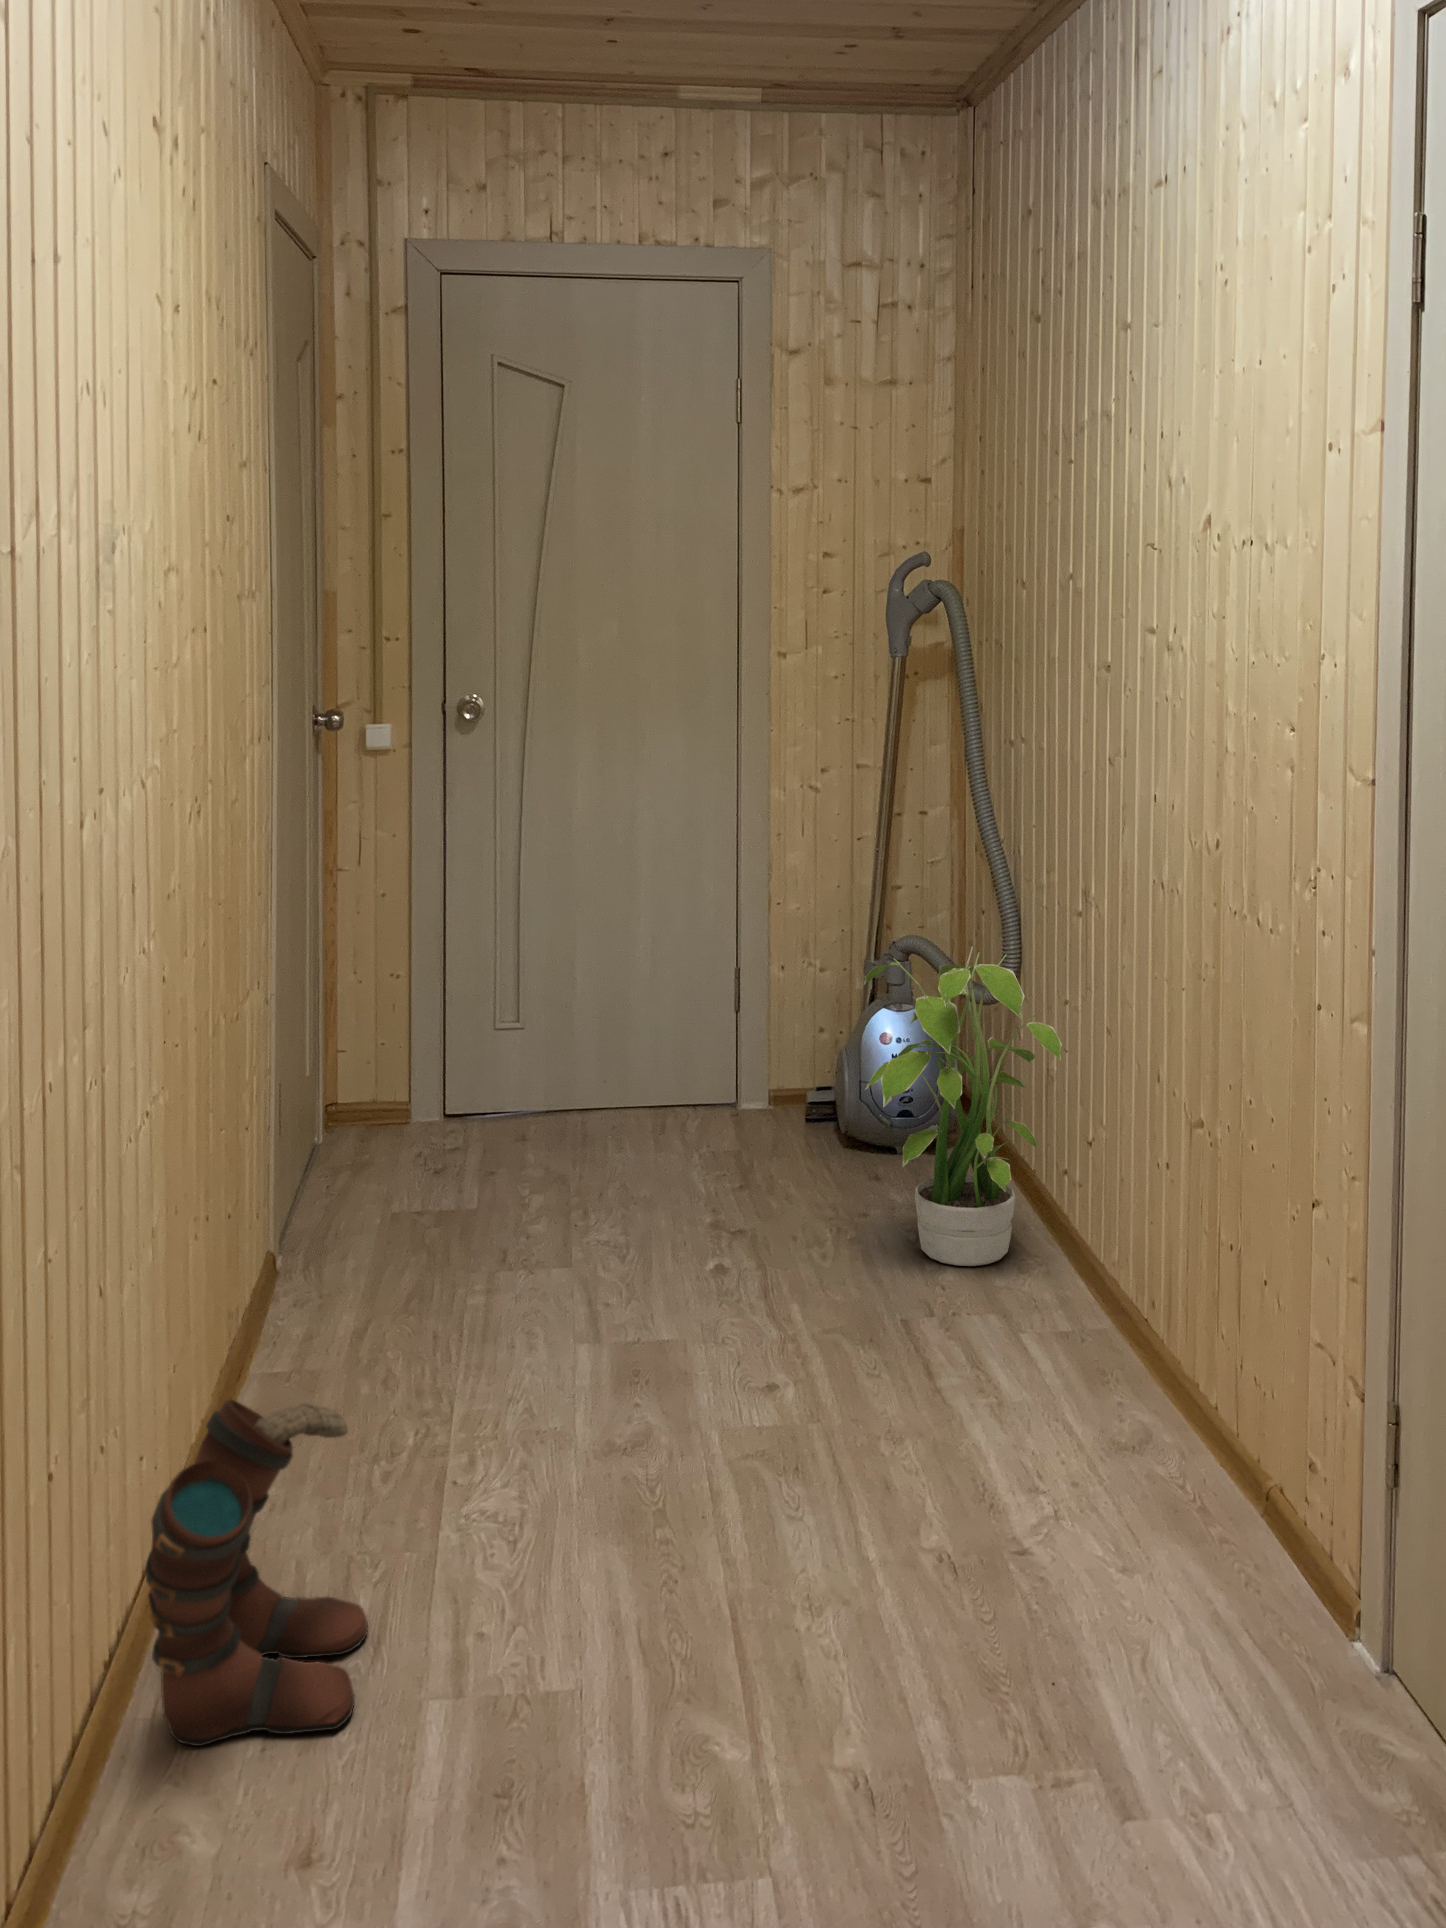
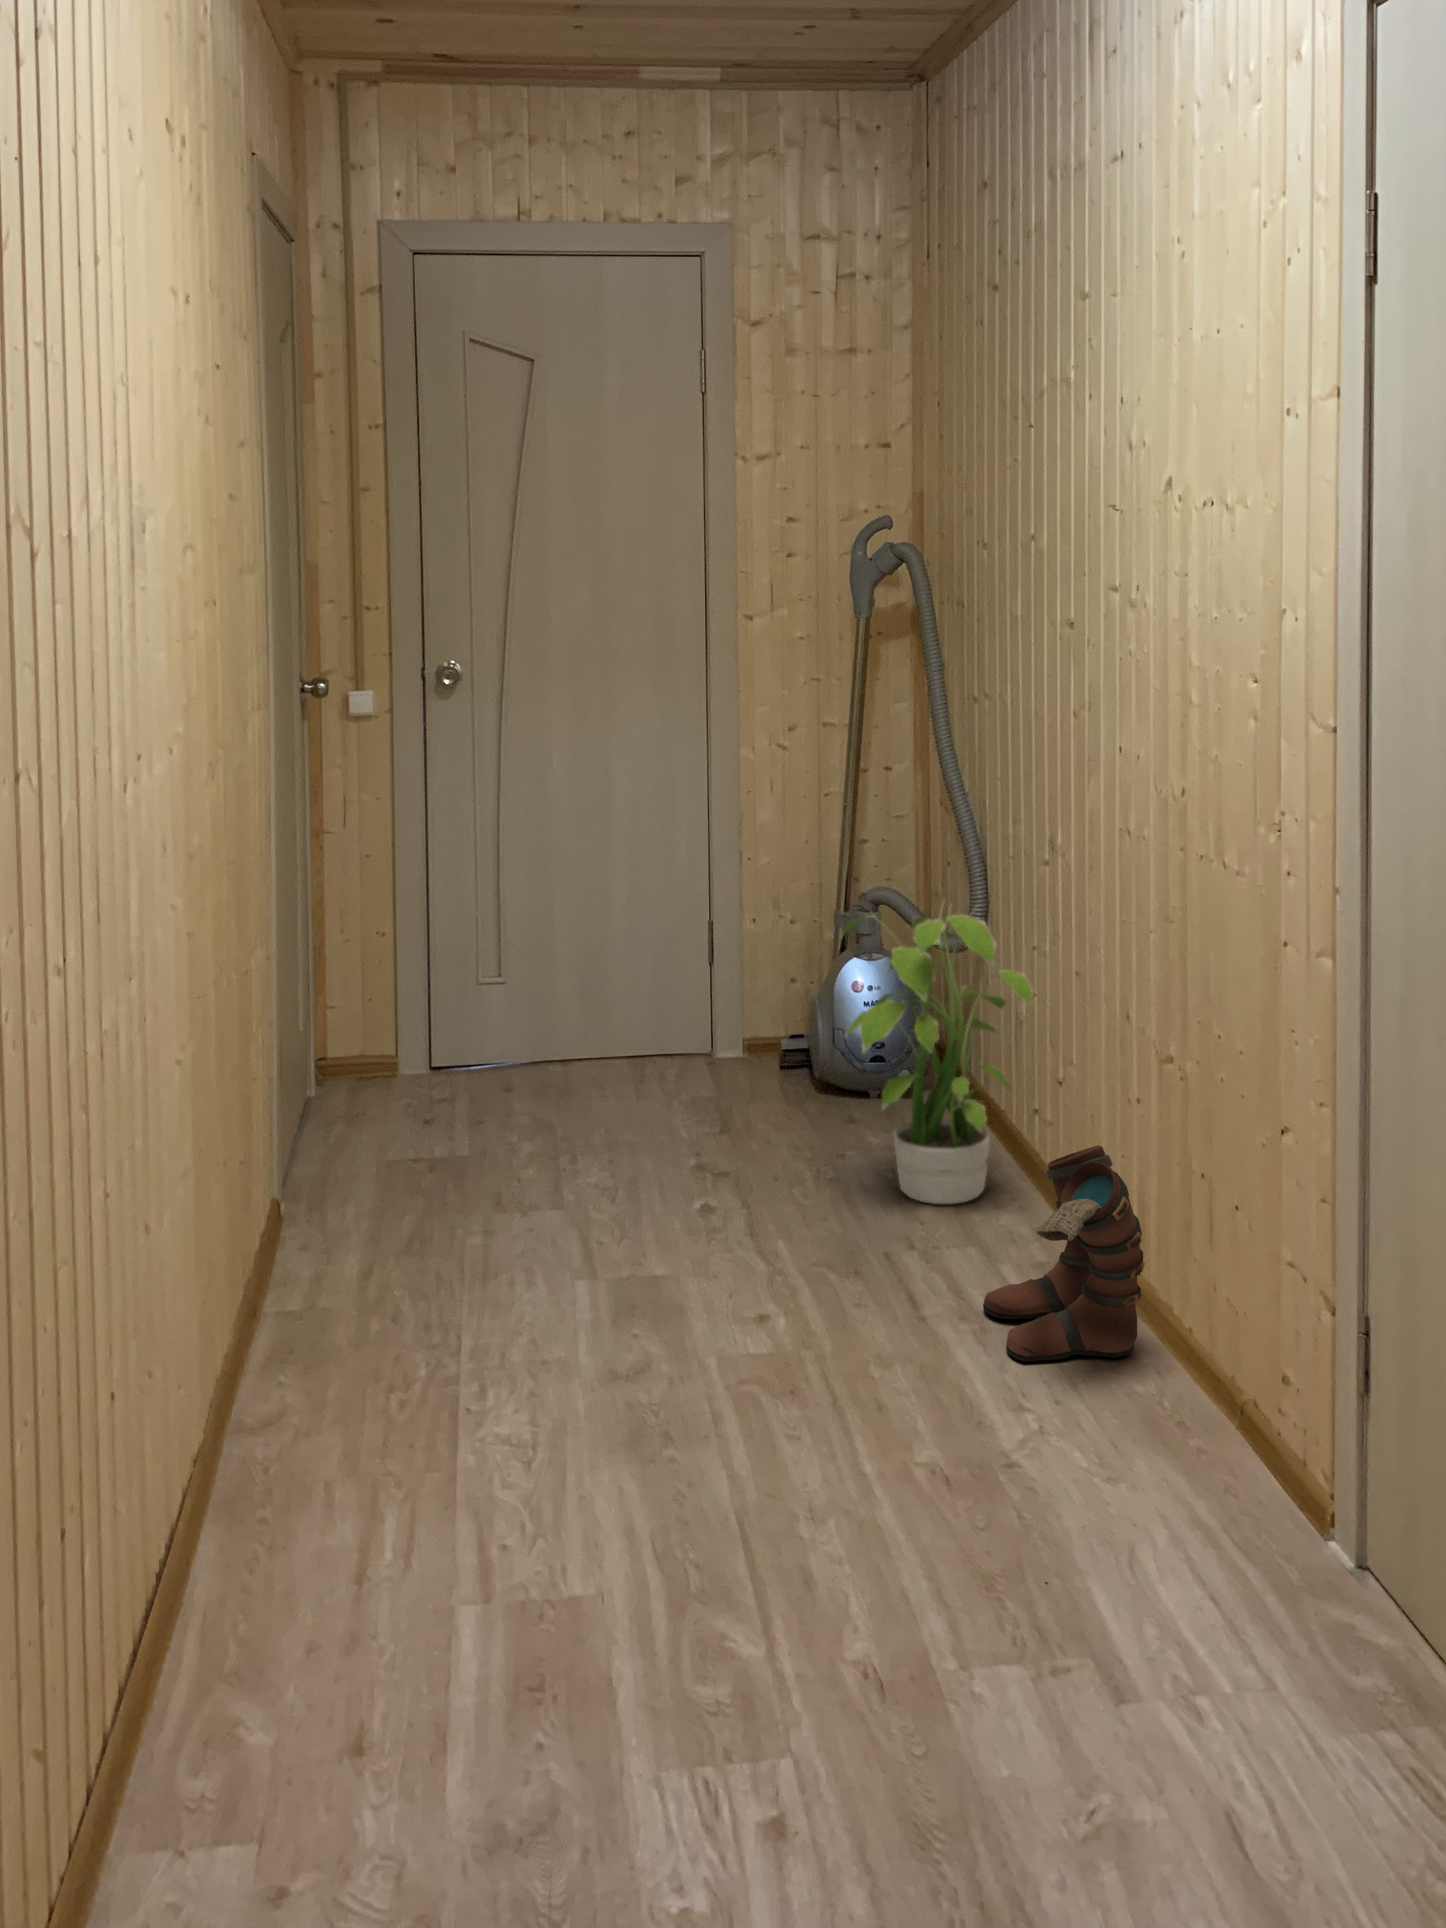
boots: present [145,1400,368,1746] -> present [983,1145,1145,1361]

